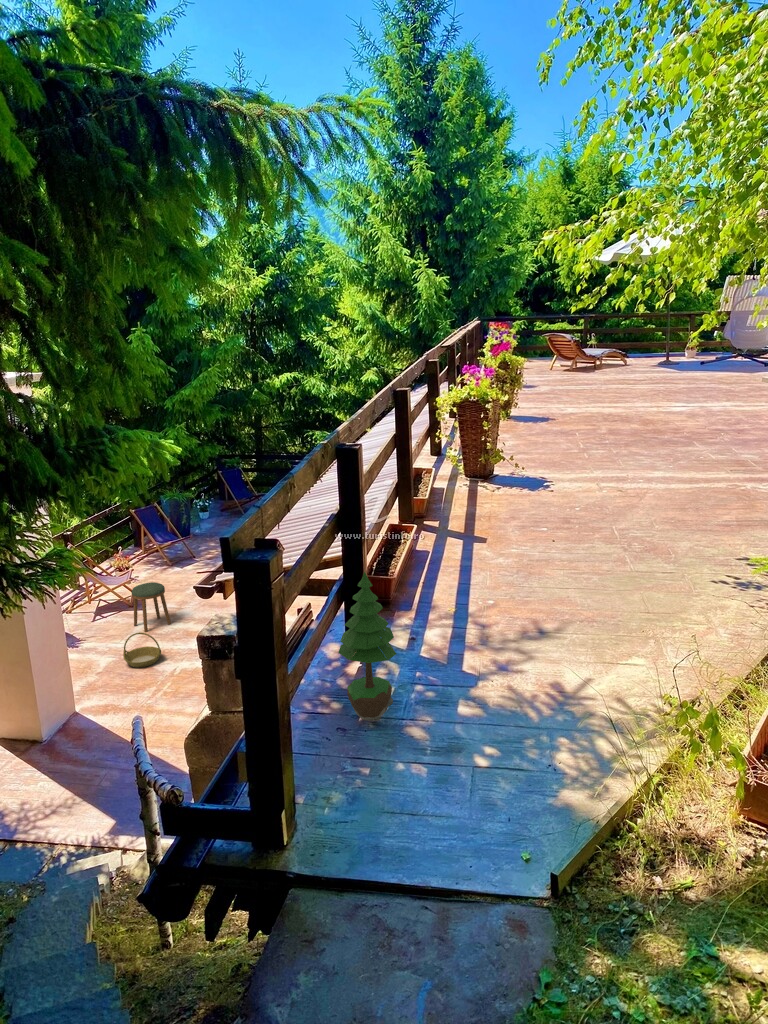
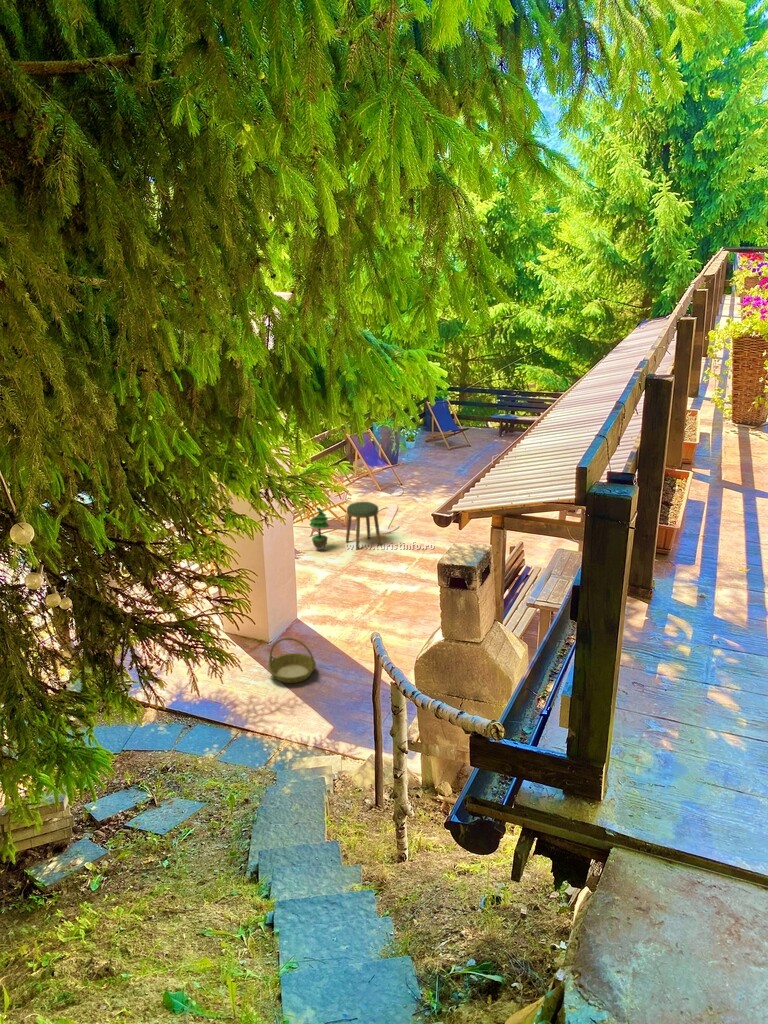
potted tree: present [338,572,397,721] -> present [310,506,329,550]
basket: present [123,633,161,667] -> present [268,638,316,683]

